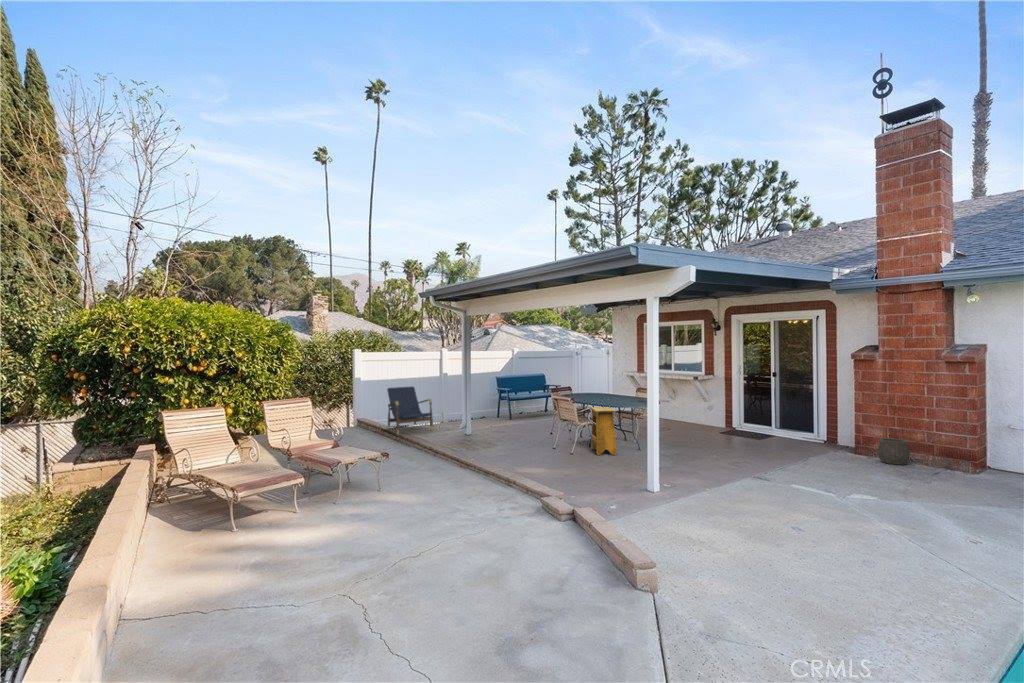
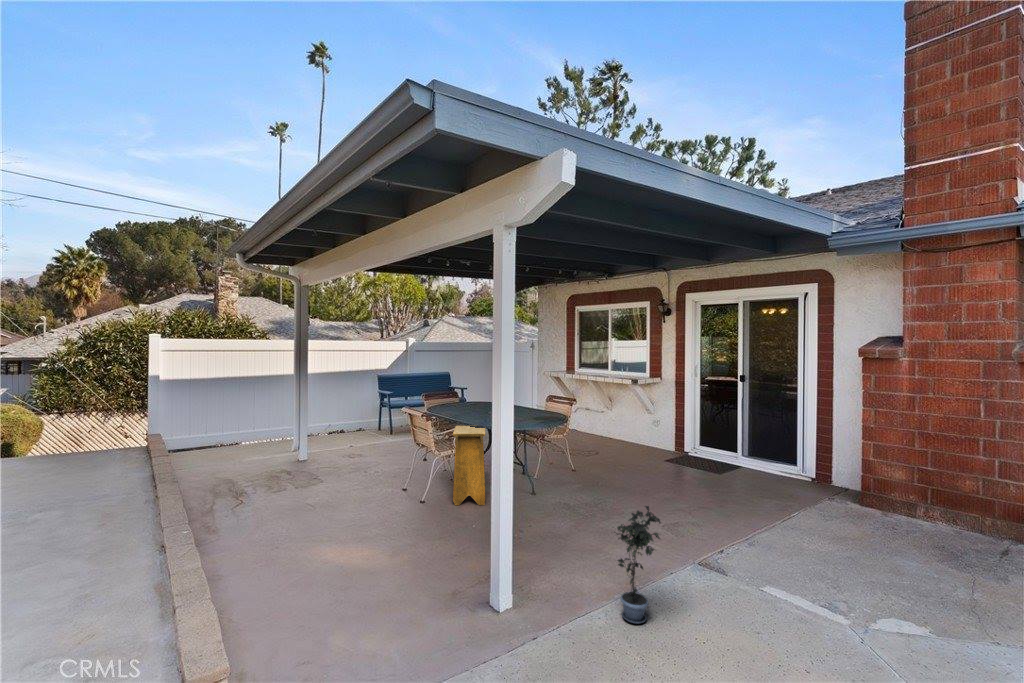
lounge chair: present [387,387,433,435] -> none [203,387,267,457]
potted plant: none [717,435,743,492] -> present [614,506,660,624]
woven basket: present [877,438,910,465] -> none [903,488,961,538]

